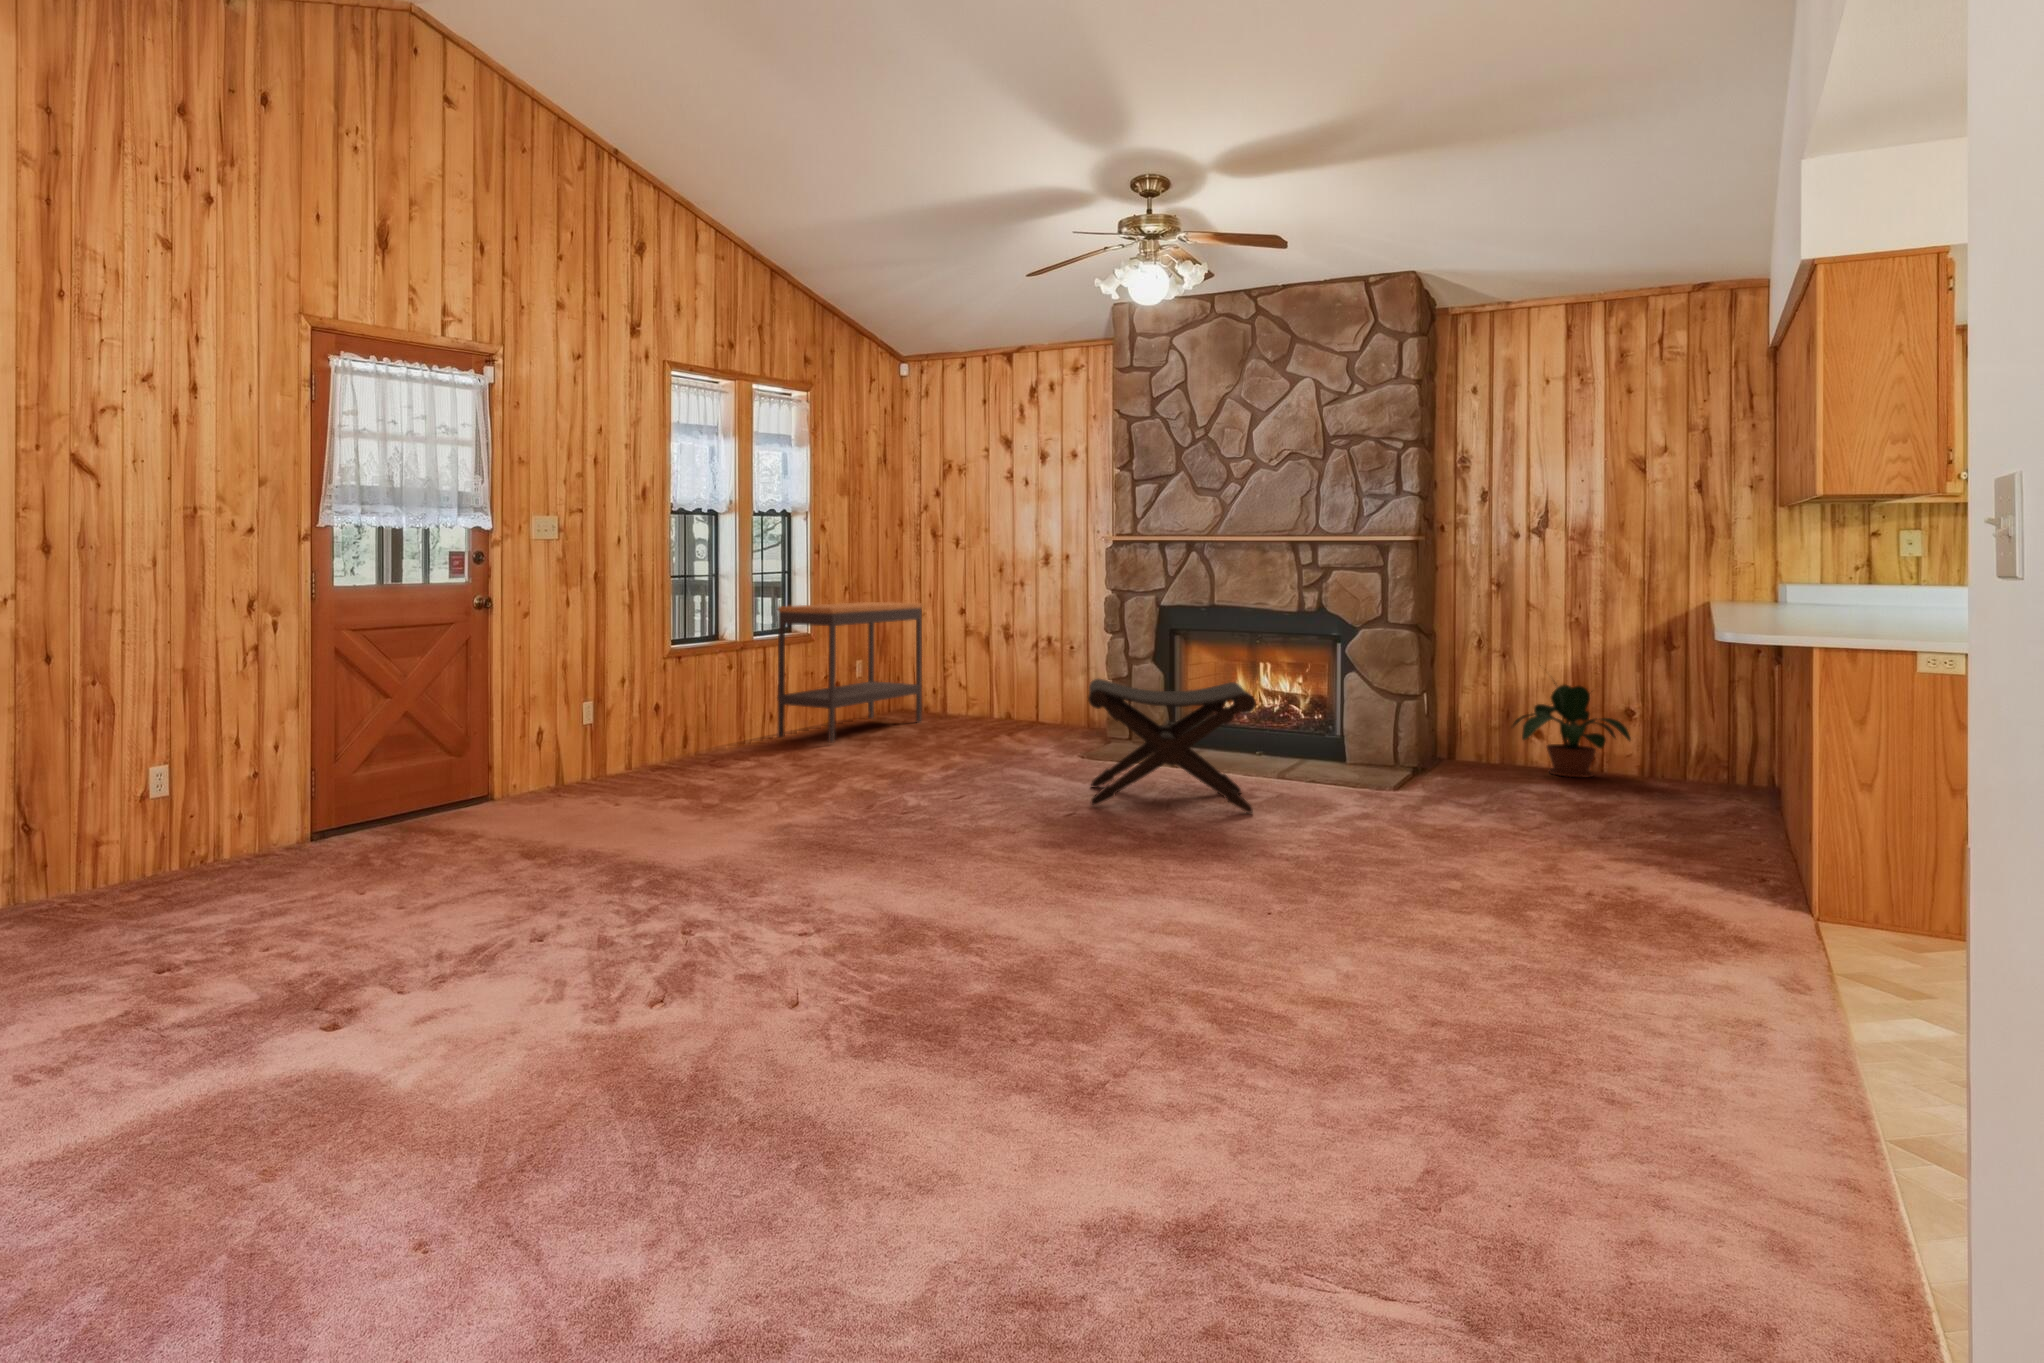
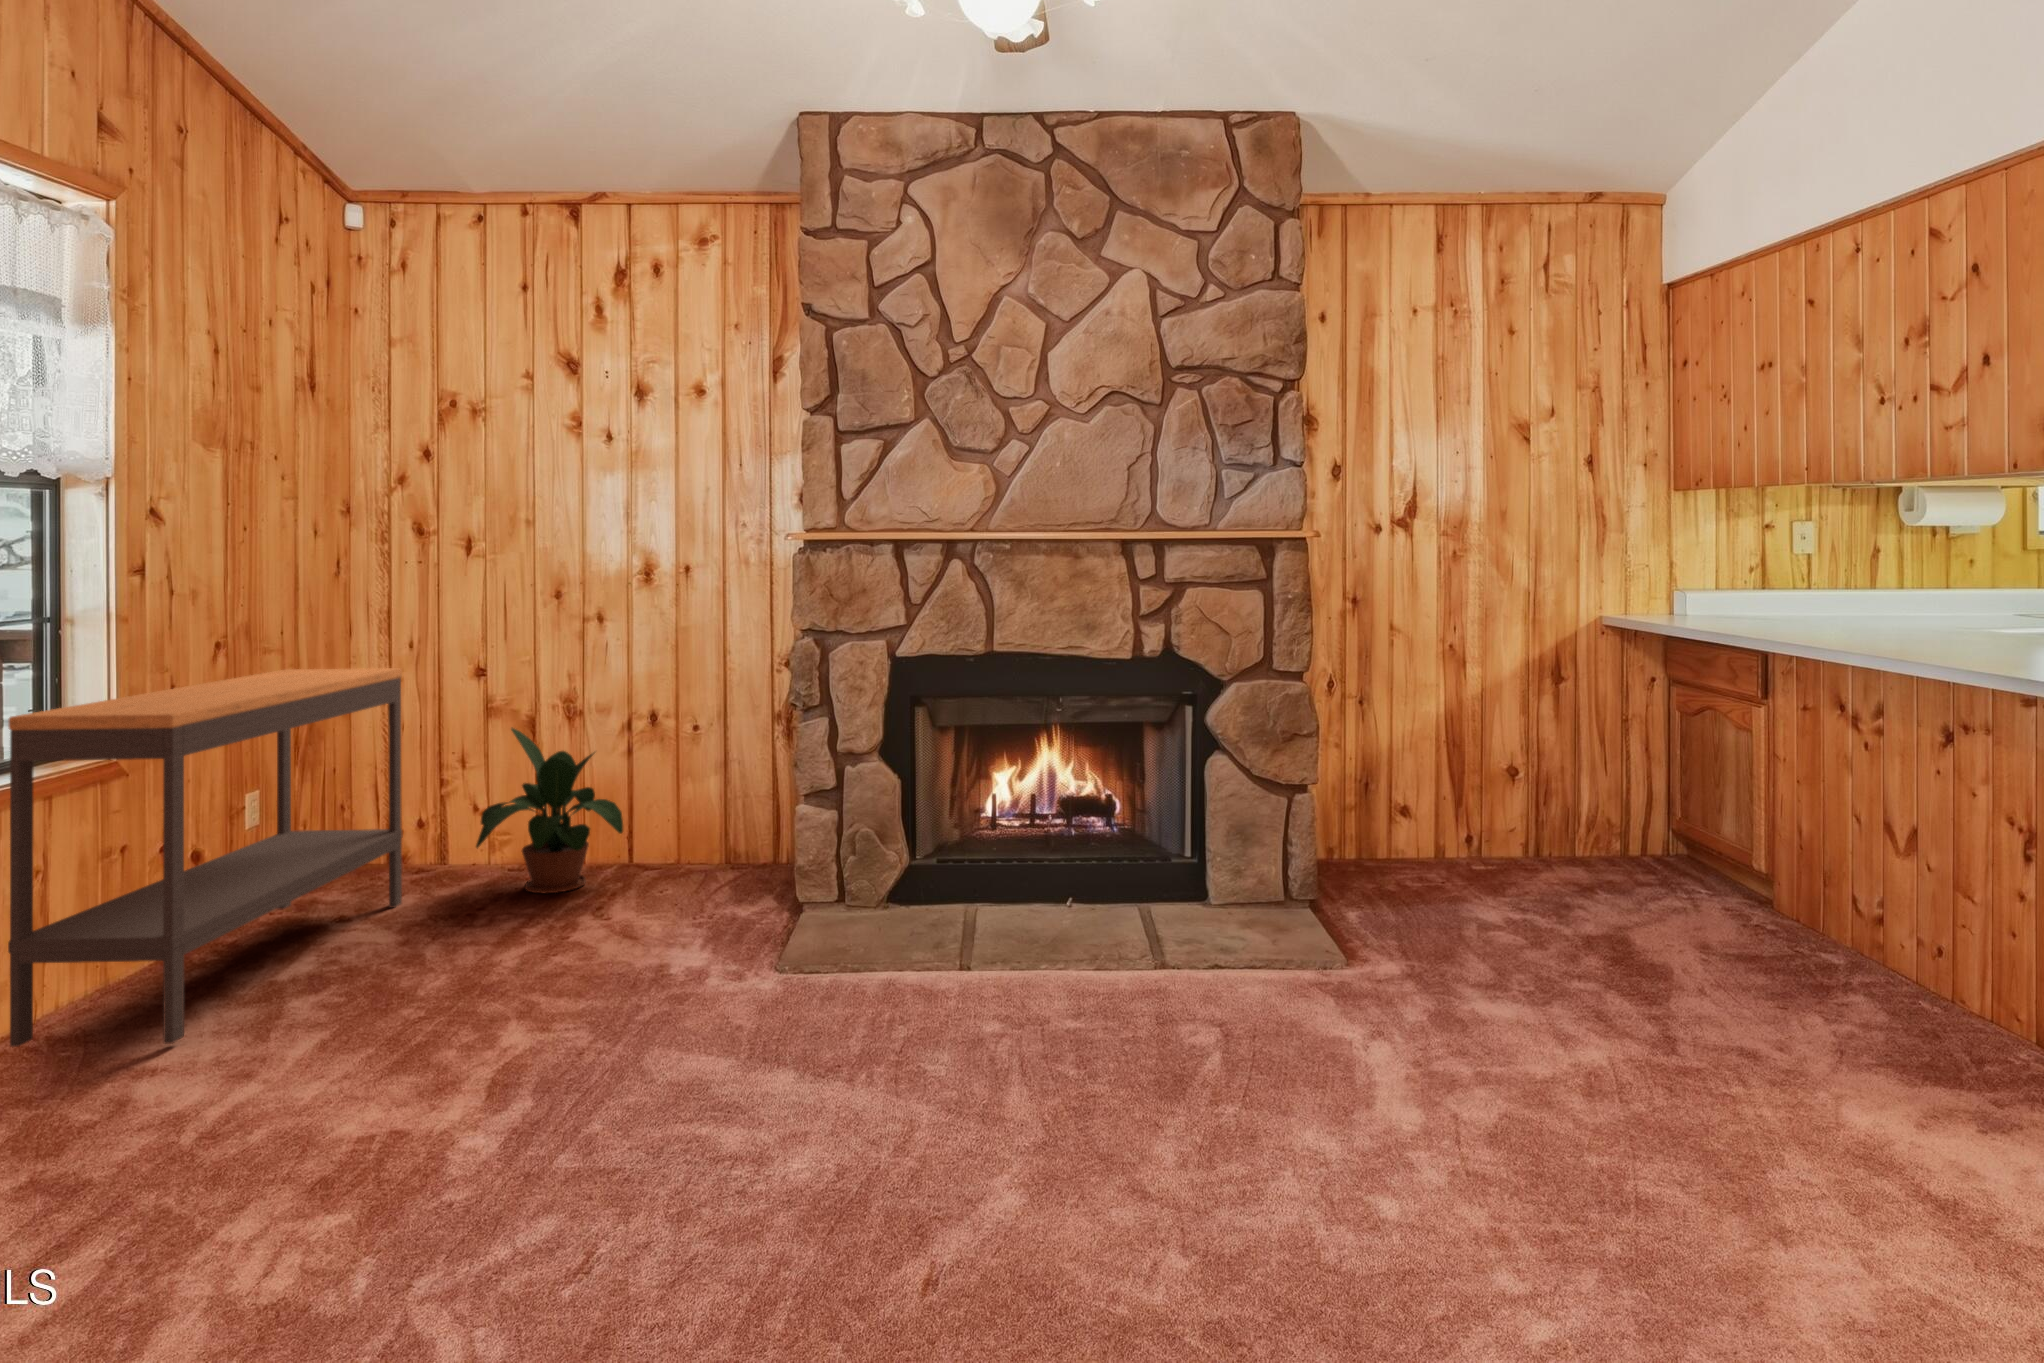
footstool: present [1088,679,1255,813] -> none [867,831,1287,1226]
potted plant: present [1513,683,1631,777] -> present [476,728,623,893]

